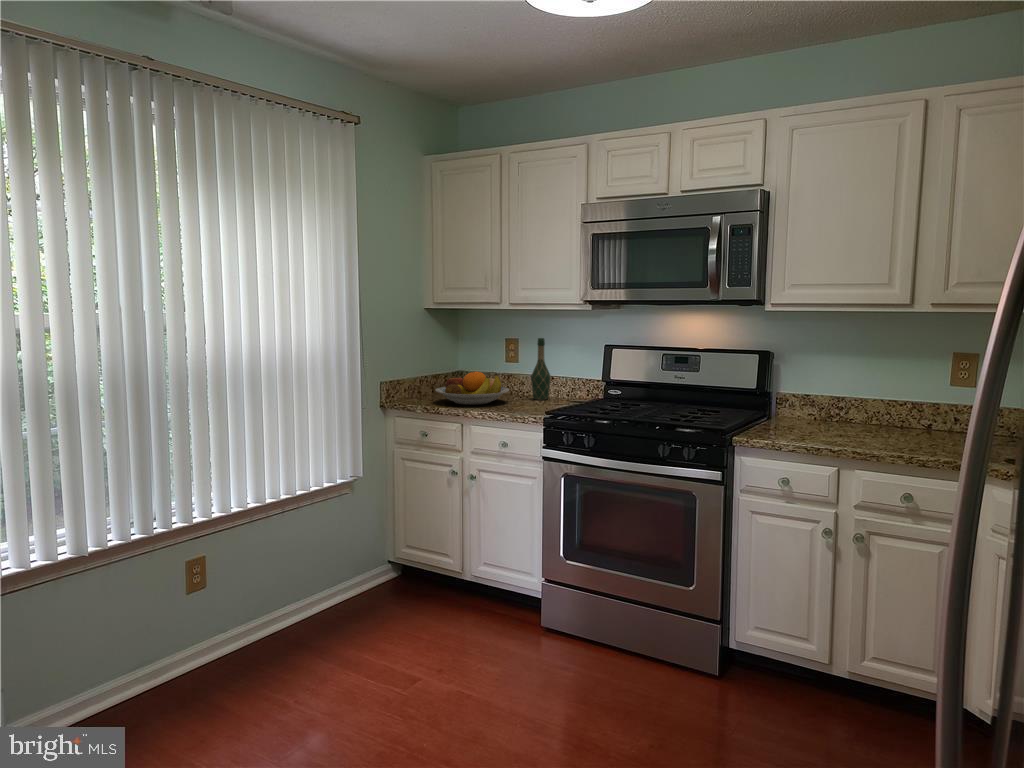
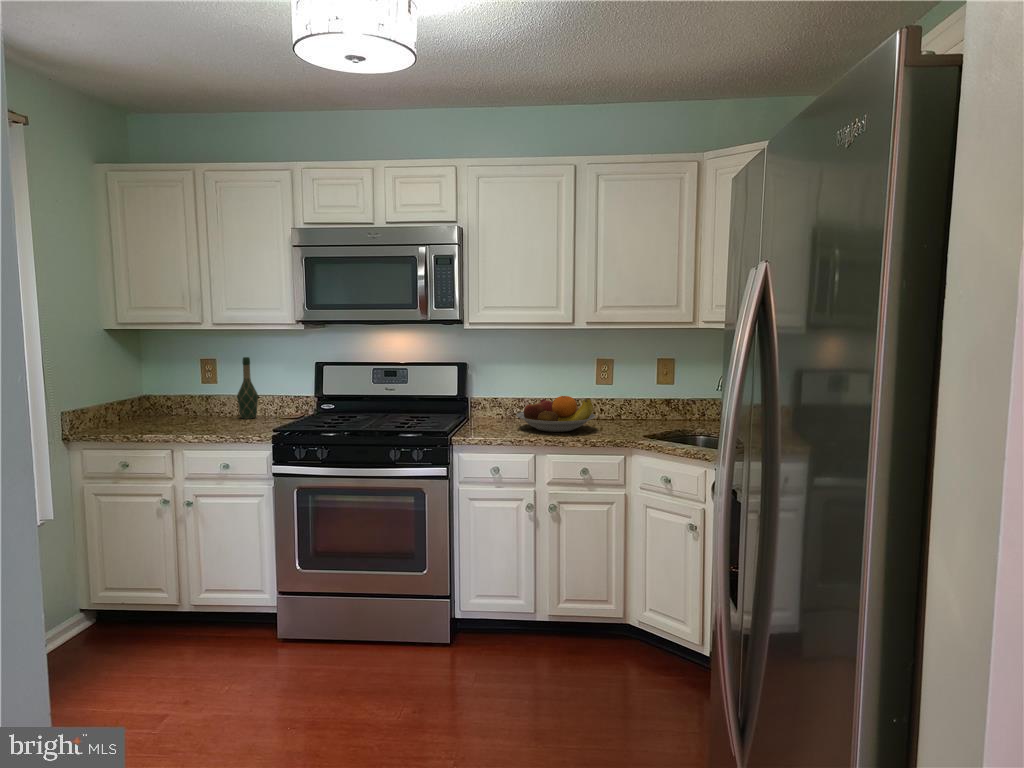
fruit bowl: present [435,372,509,405] -> present [516,396,595,432]

